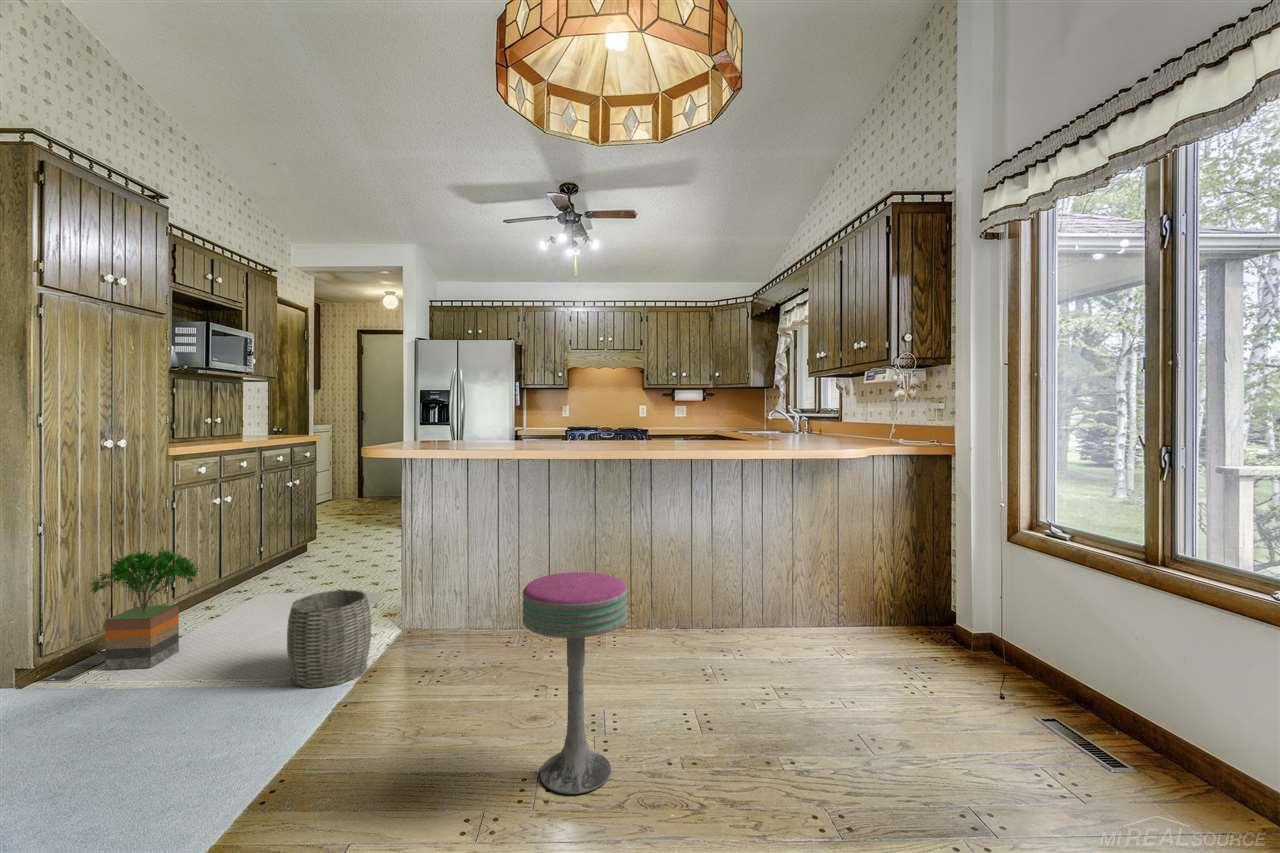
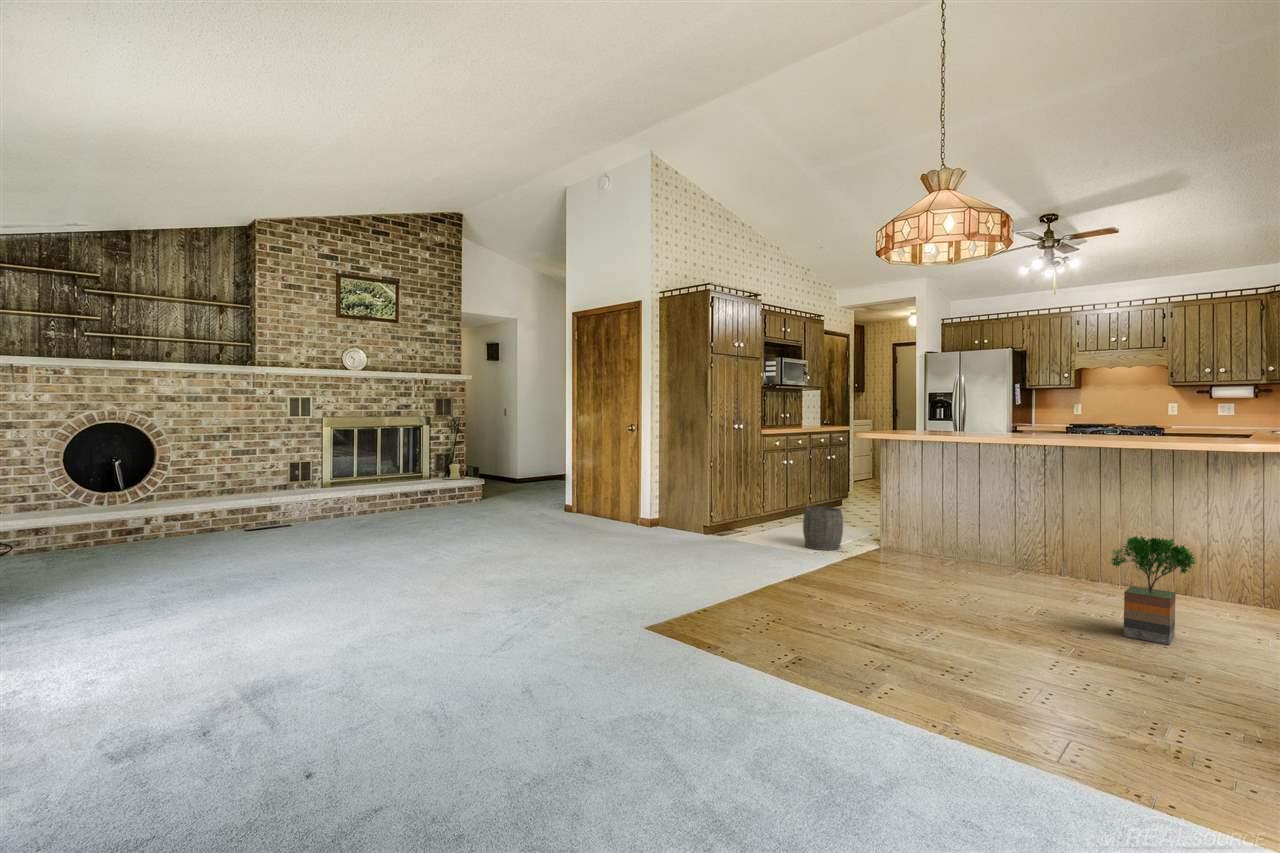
potted tree: present [90,550,199,670] -> present [1111,536,1196,645]
bar stool: present [523,572,627,794] -> none [881,492,936,591]

